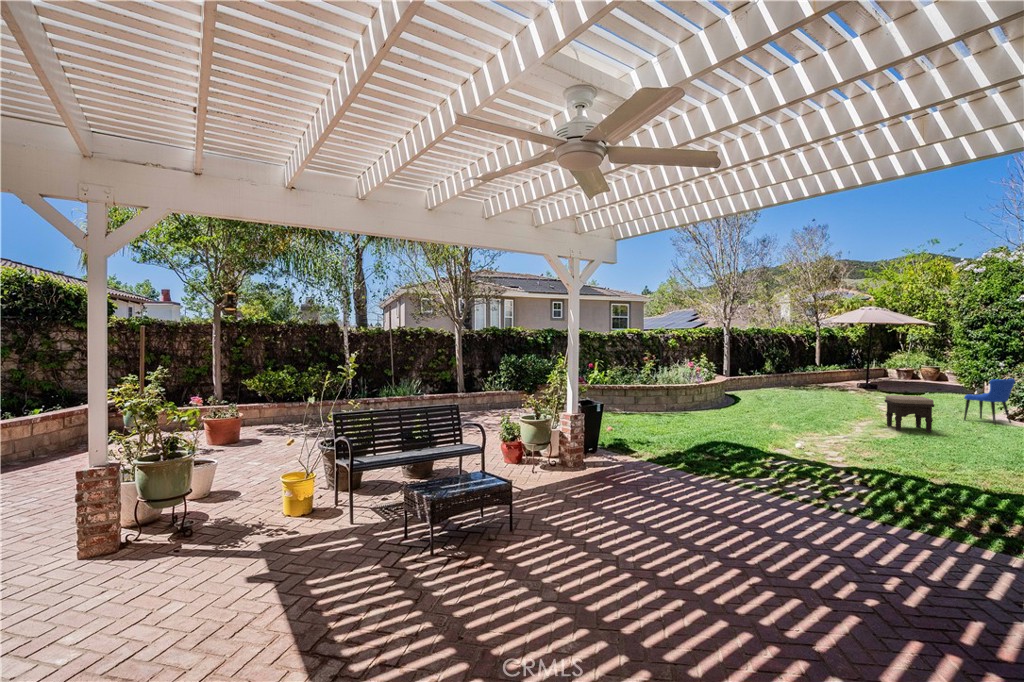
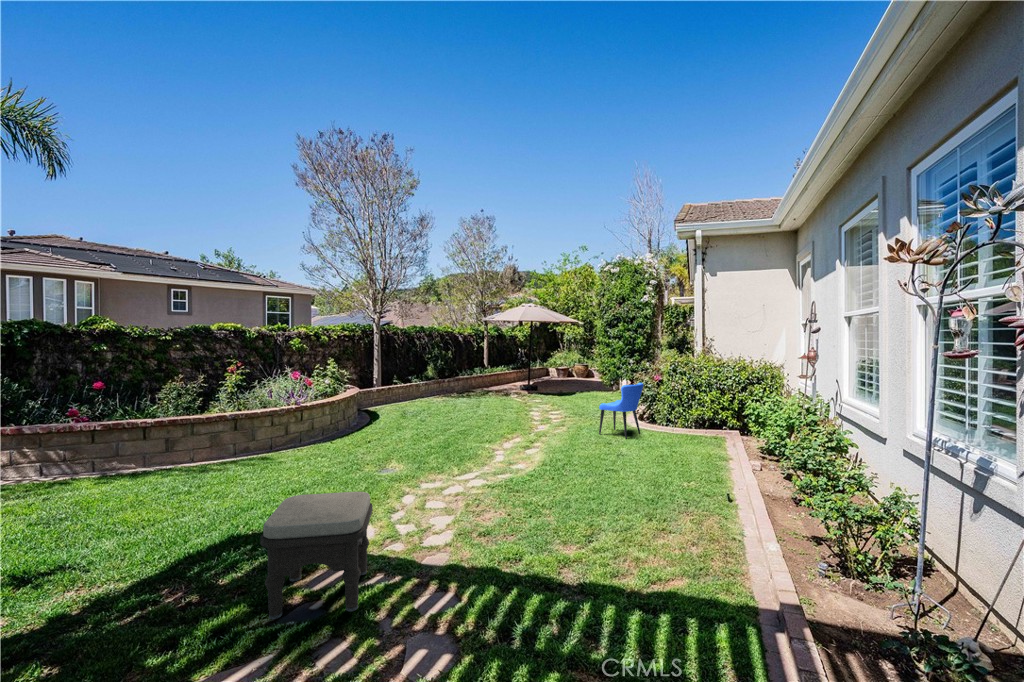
ottoman: present [885,395,935,432] -> present [261,492,373,619]

